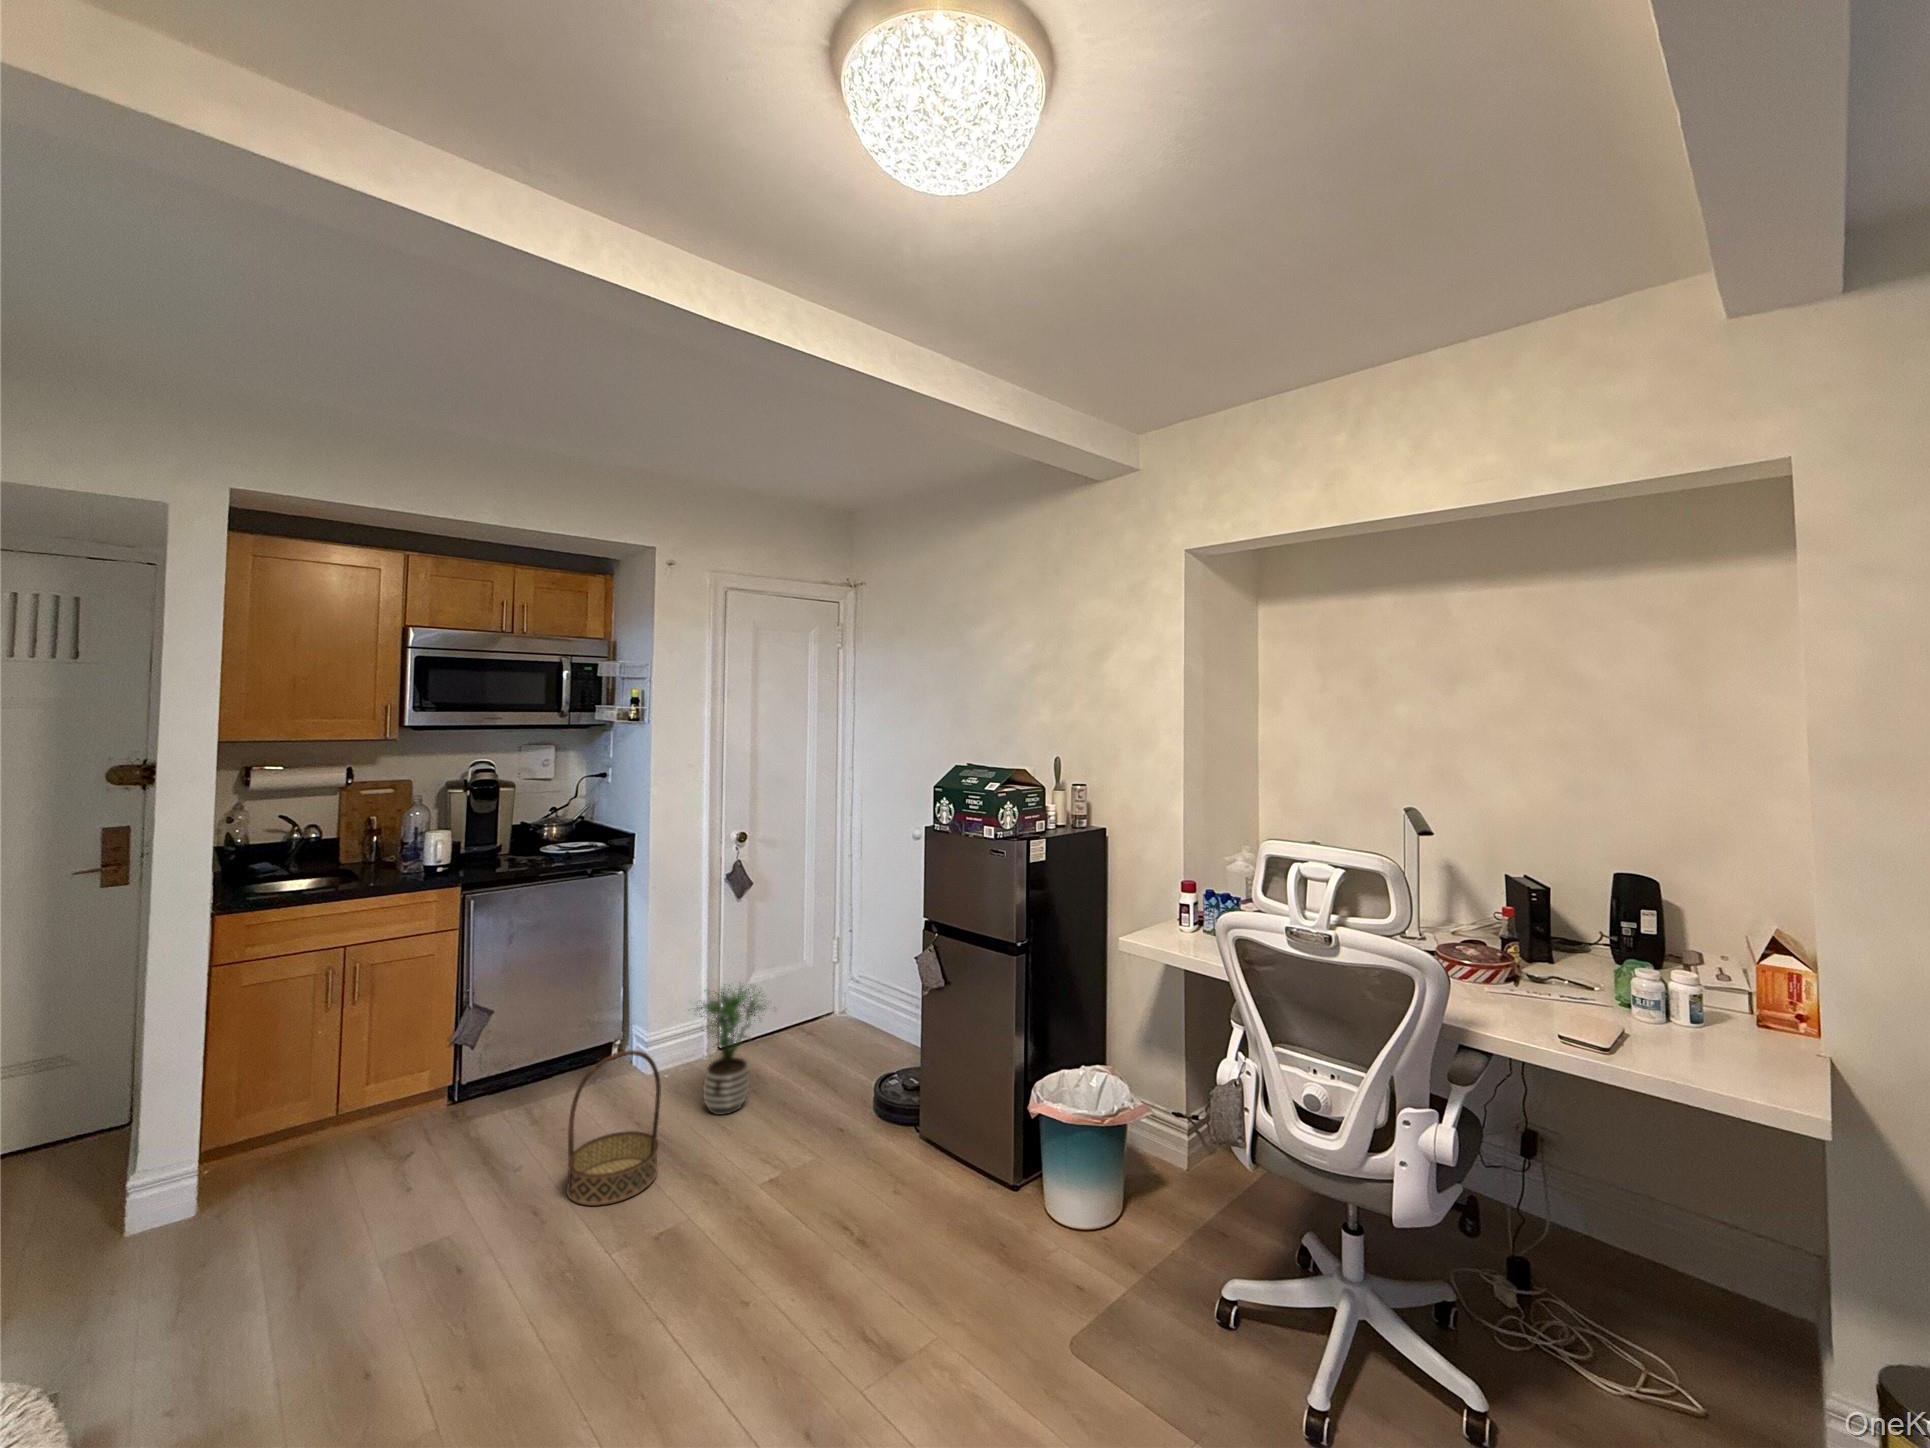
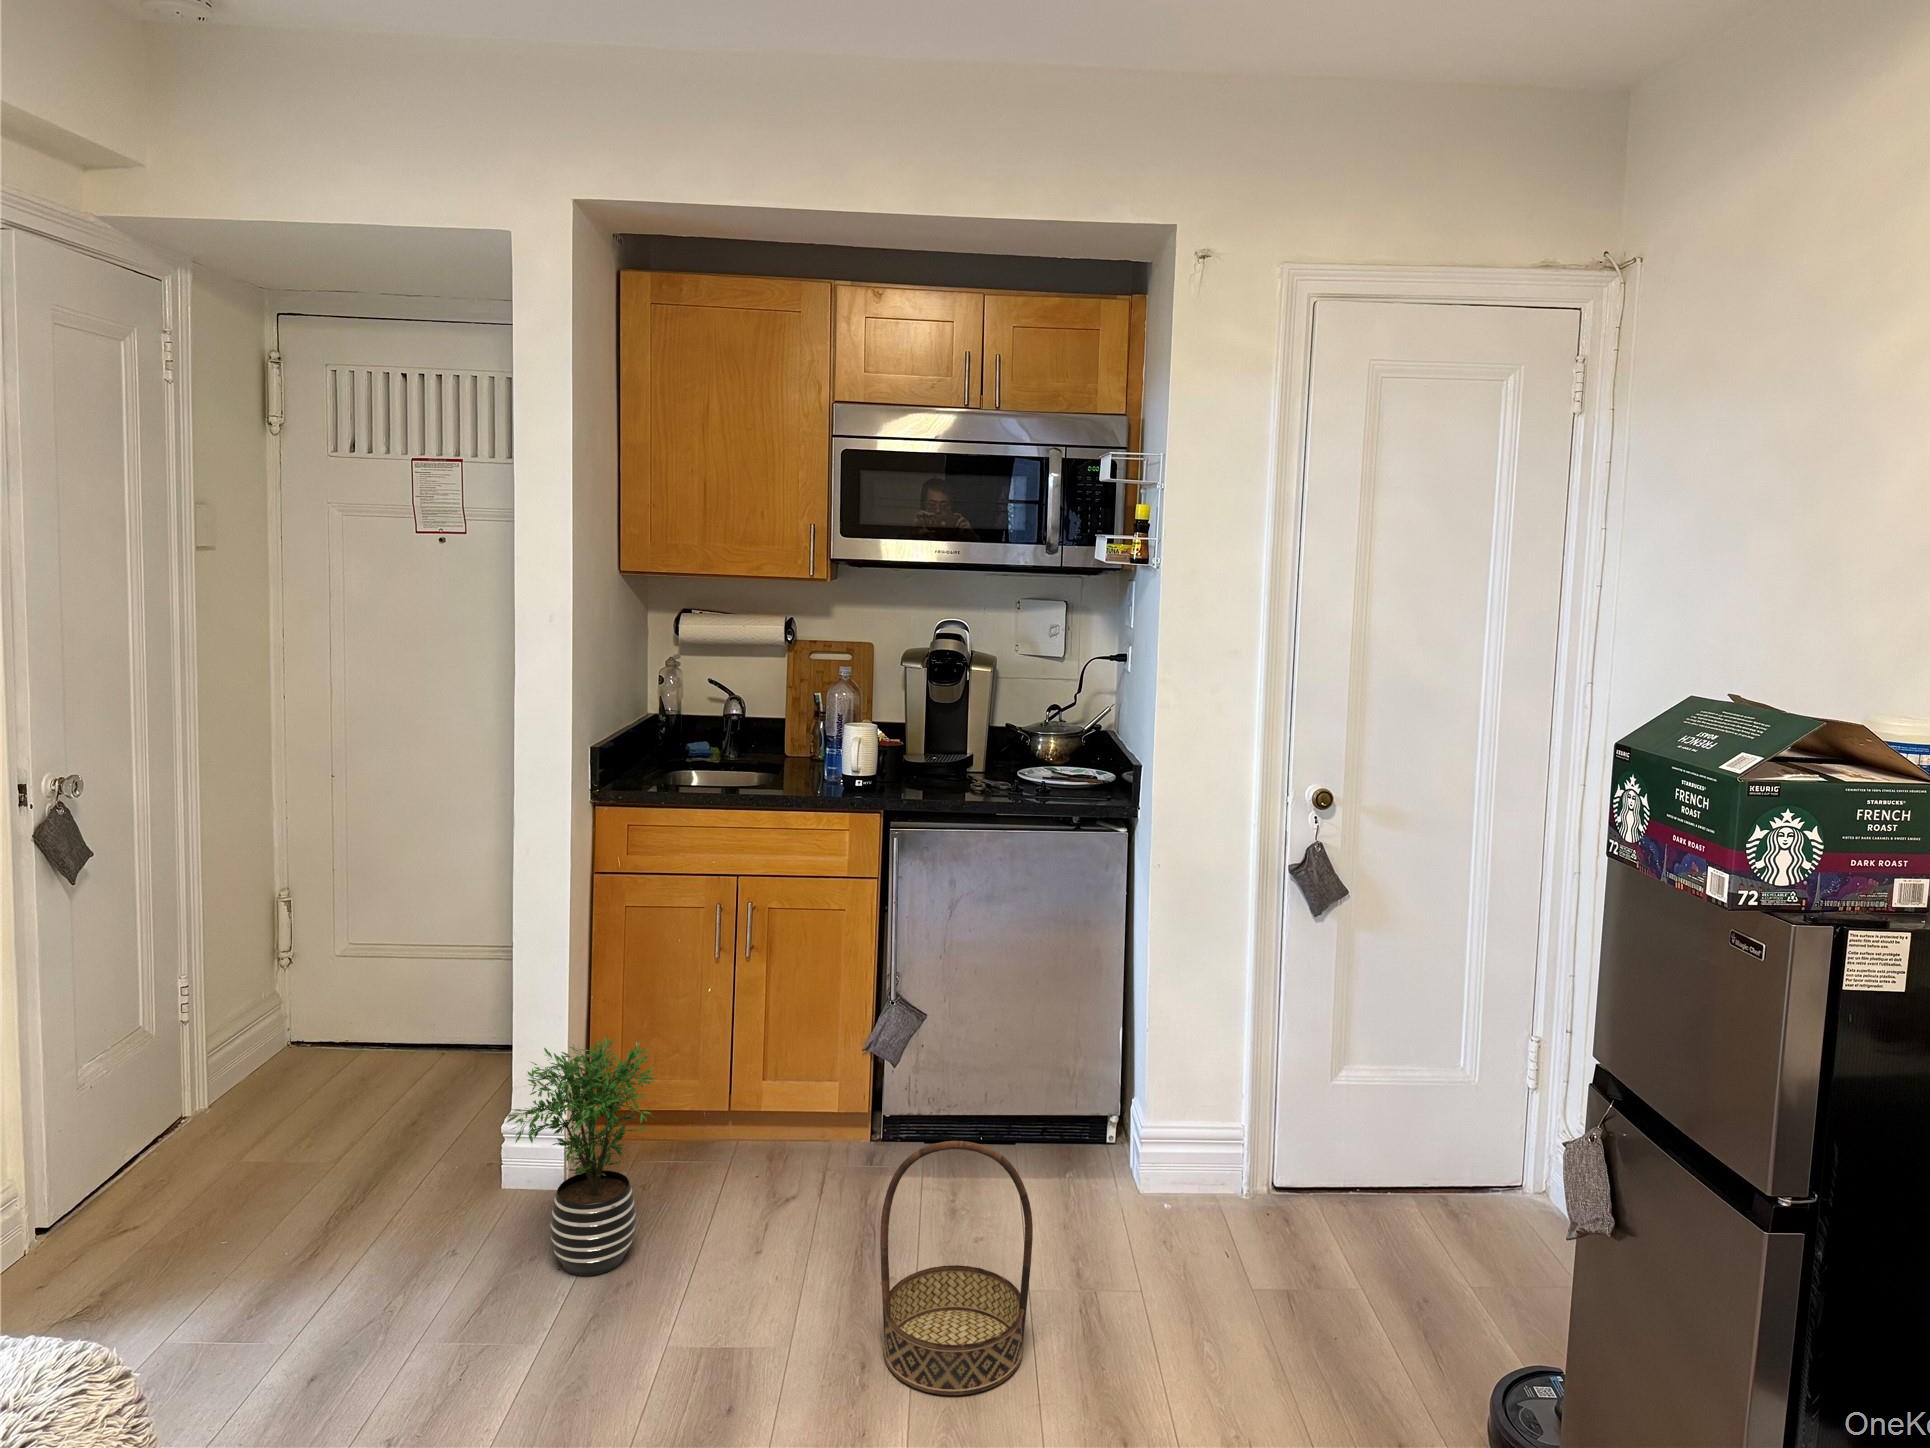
potted plant: present [689,985,776,1115] -> present [507,1037,655,1276]

